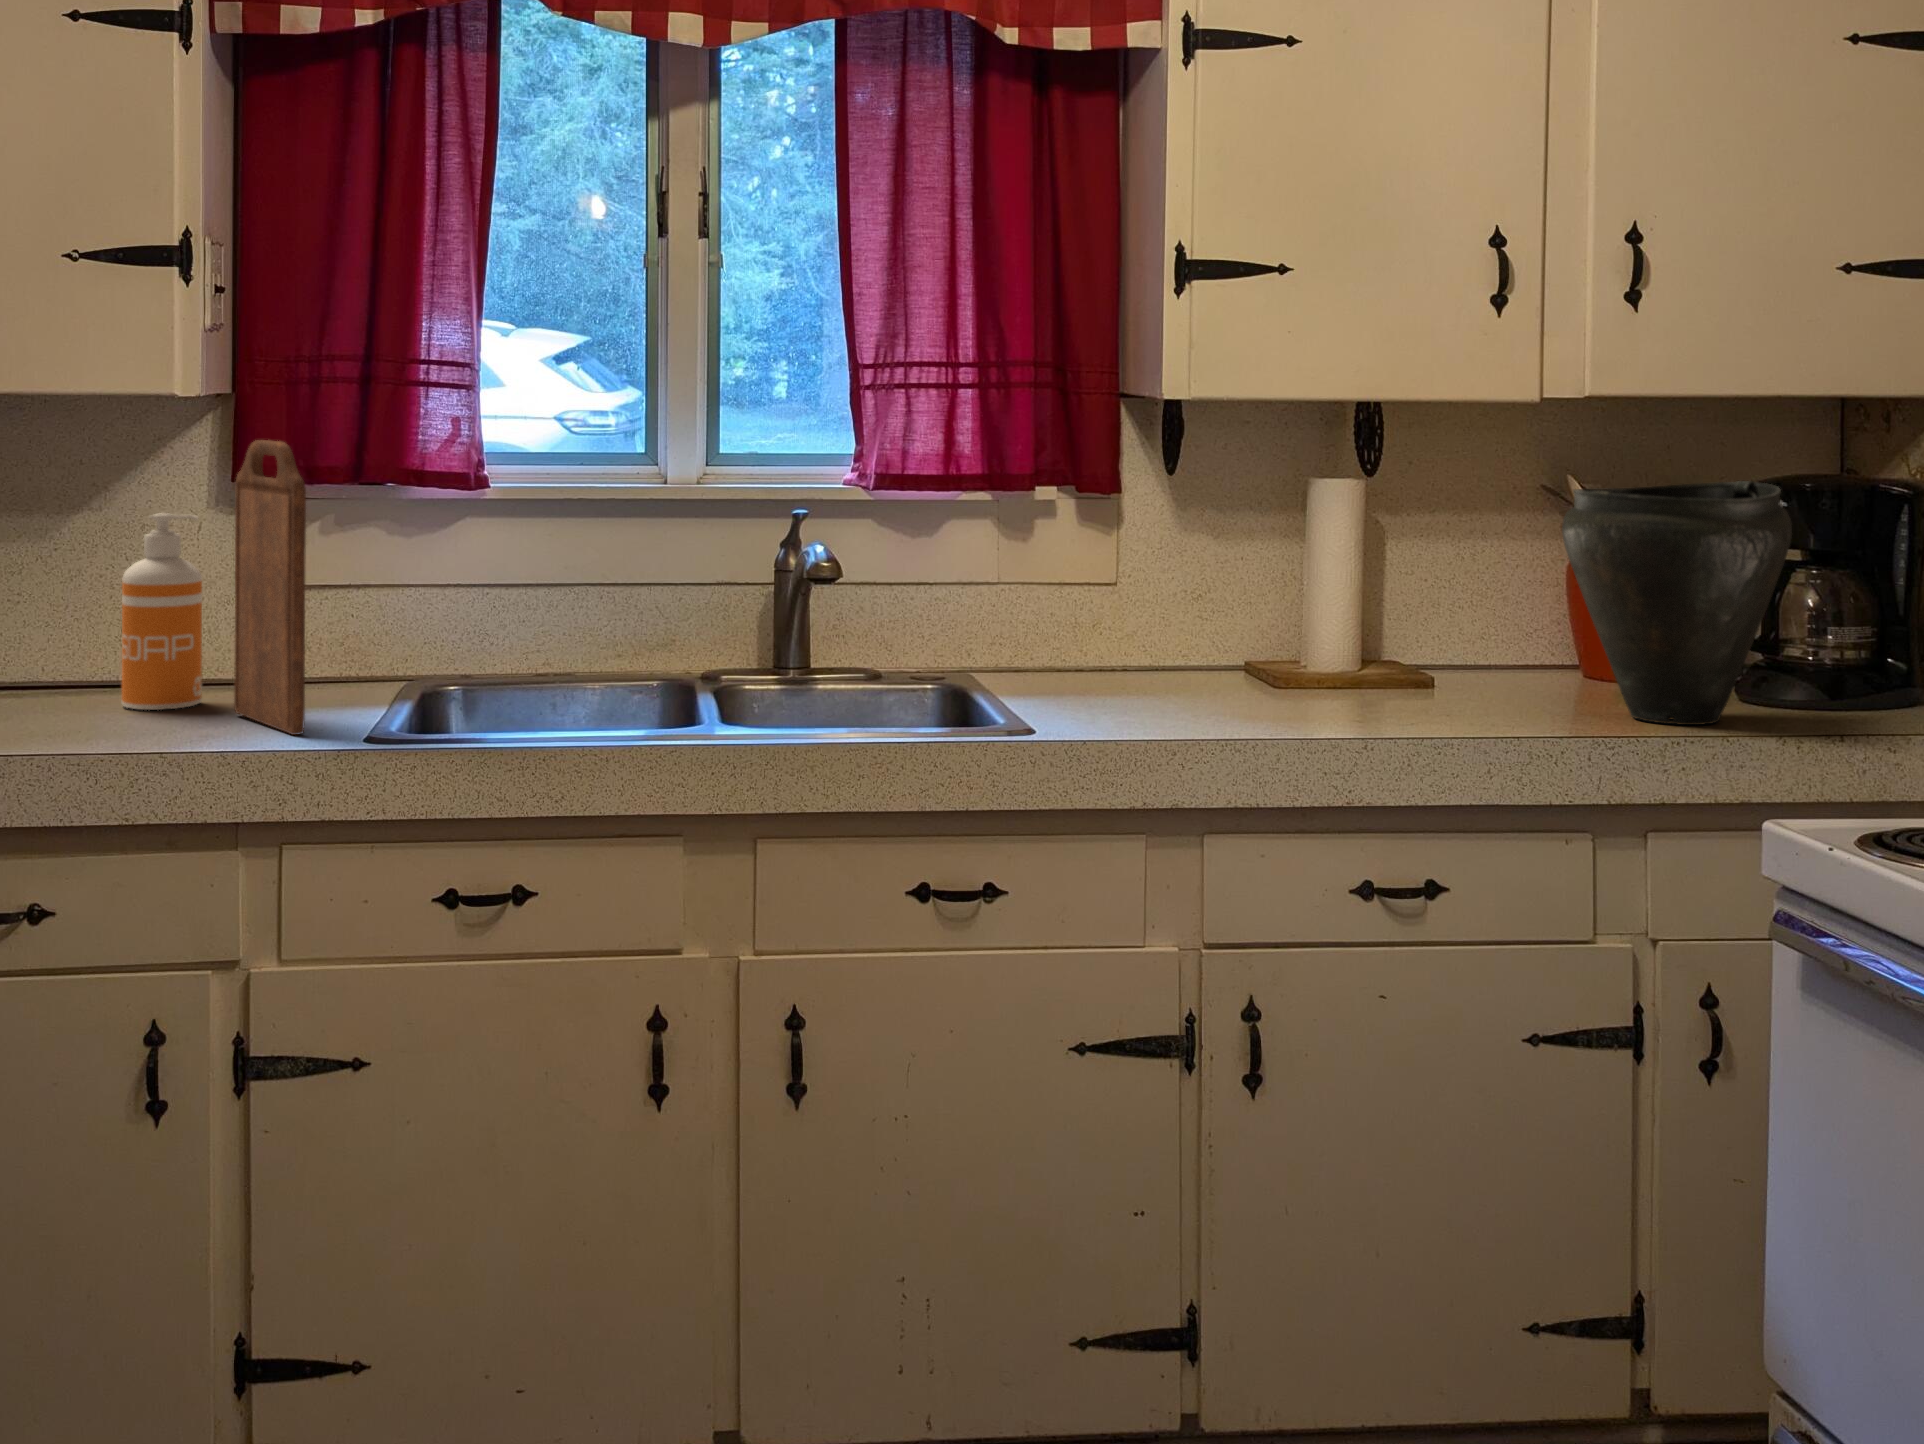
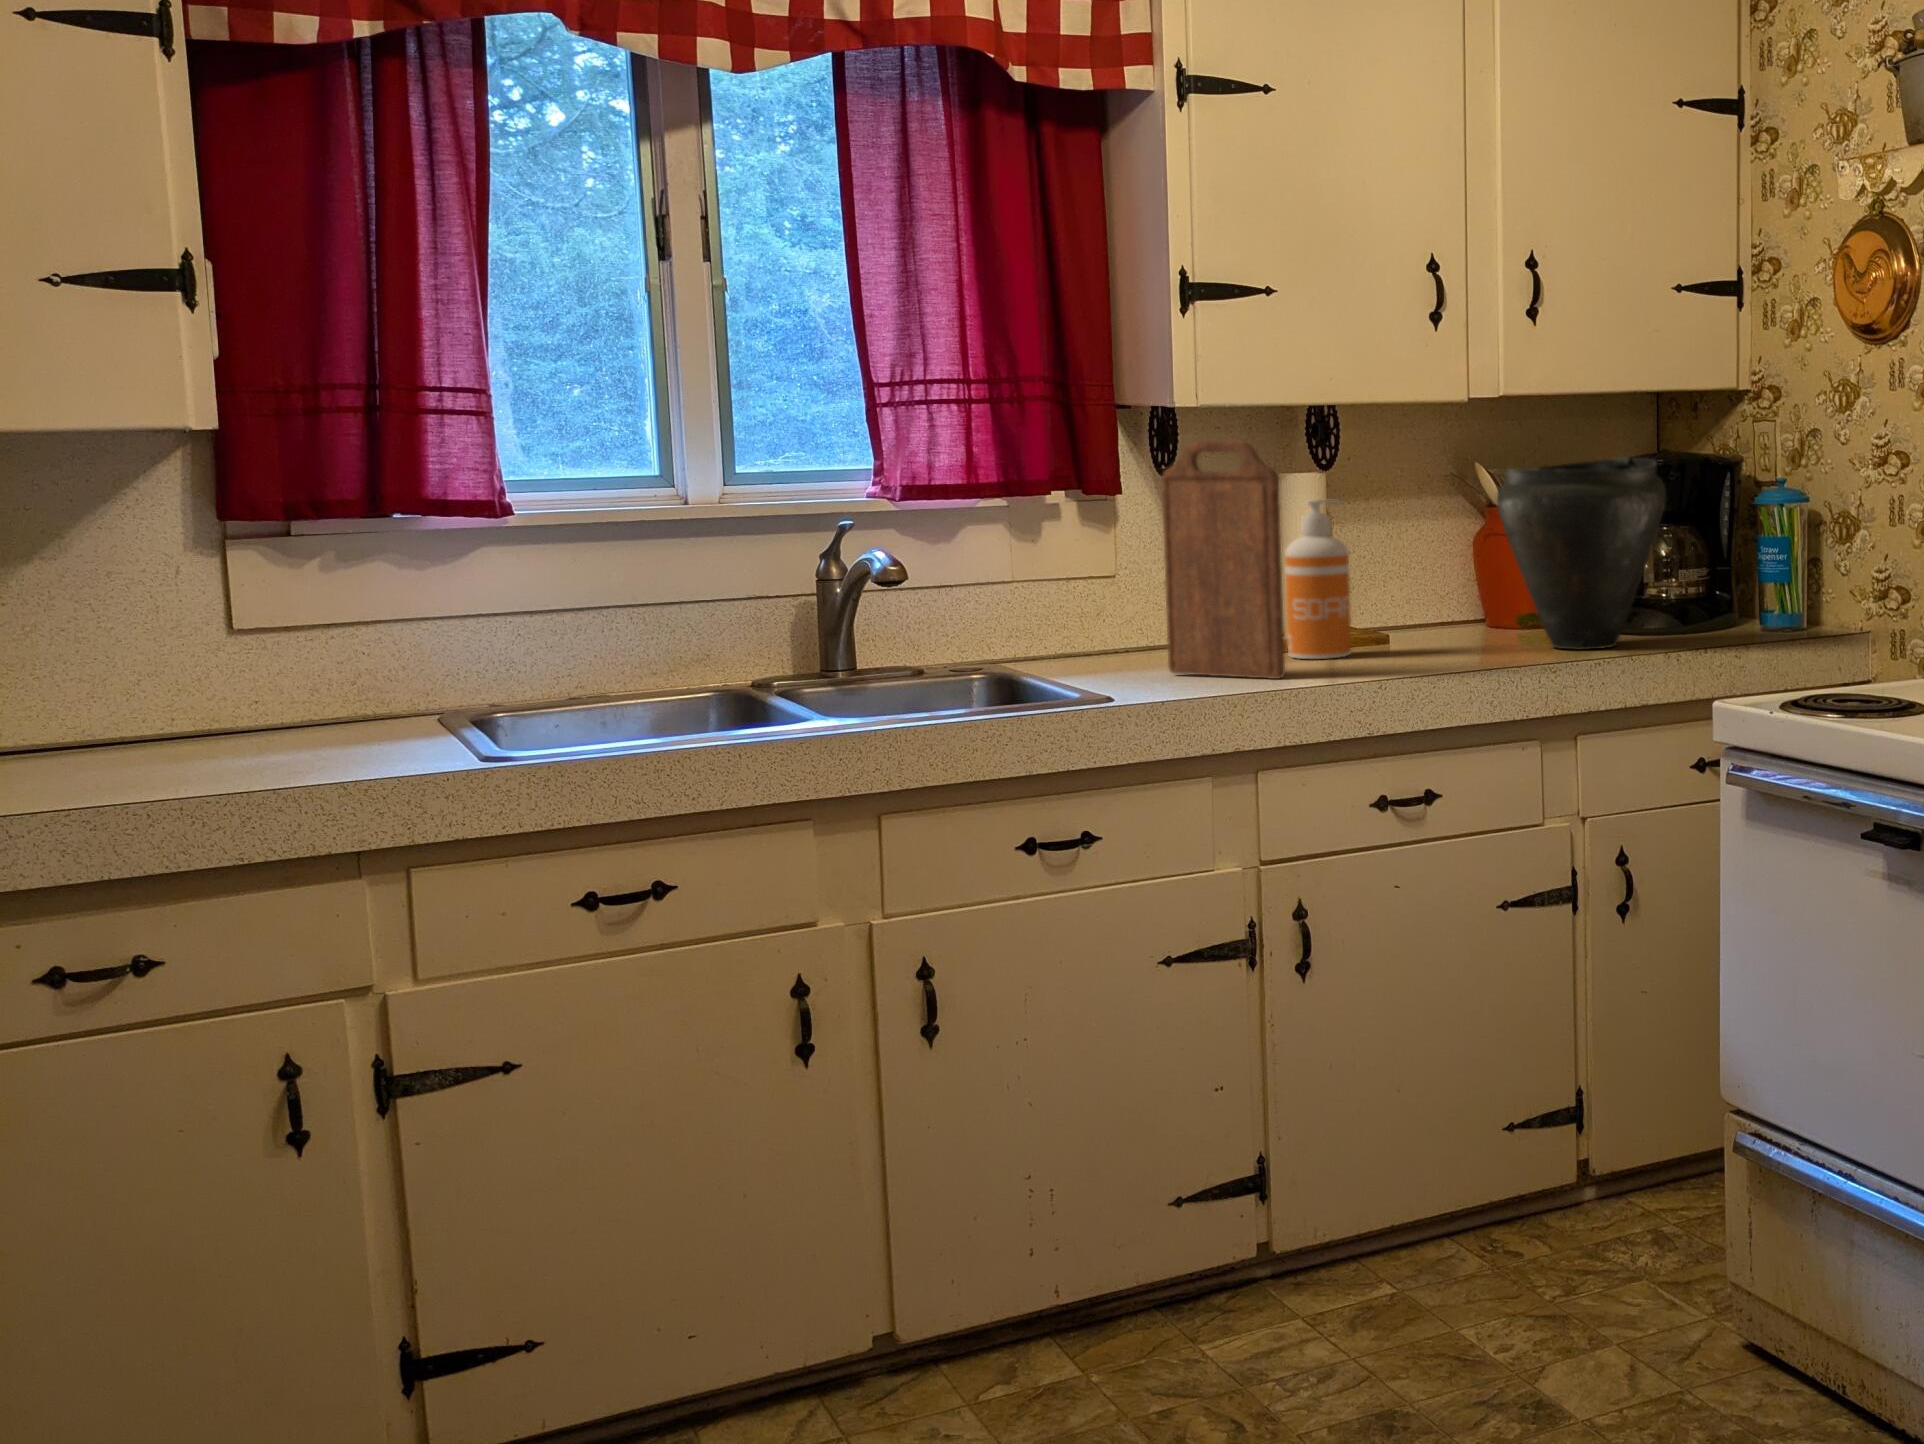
cutting board: present [234,440,306,735] -> present [1161,440,1285,679]
soap dispenser: present [122,513,202,710] -> present [1285,499,1351,659]

